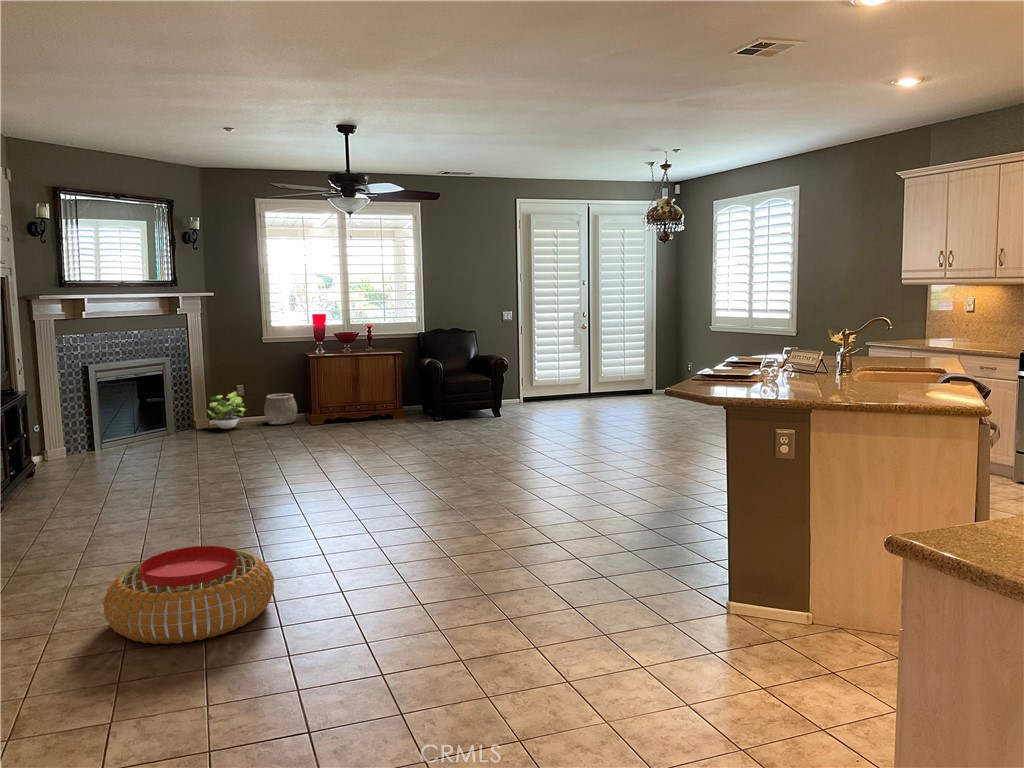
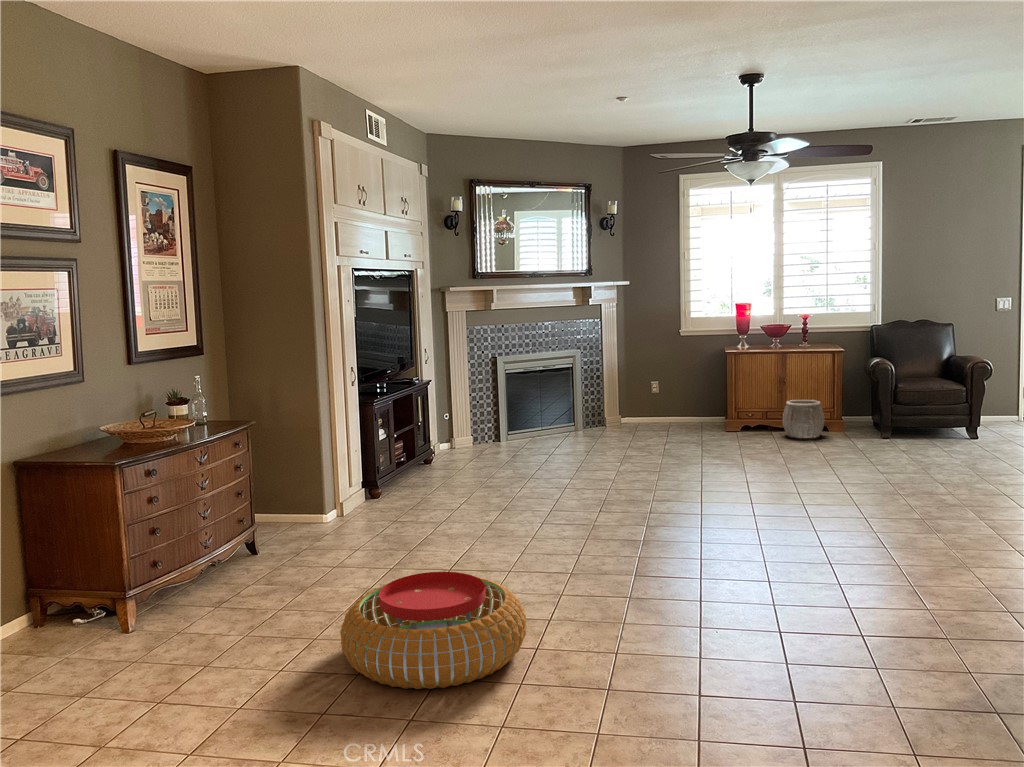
potted plant: present [208,392,245,429] -> none [617,389,658,429]
woven basket: present [264,394,297,424] -> present [783,400,824,438]

